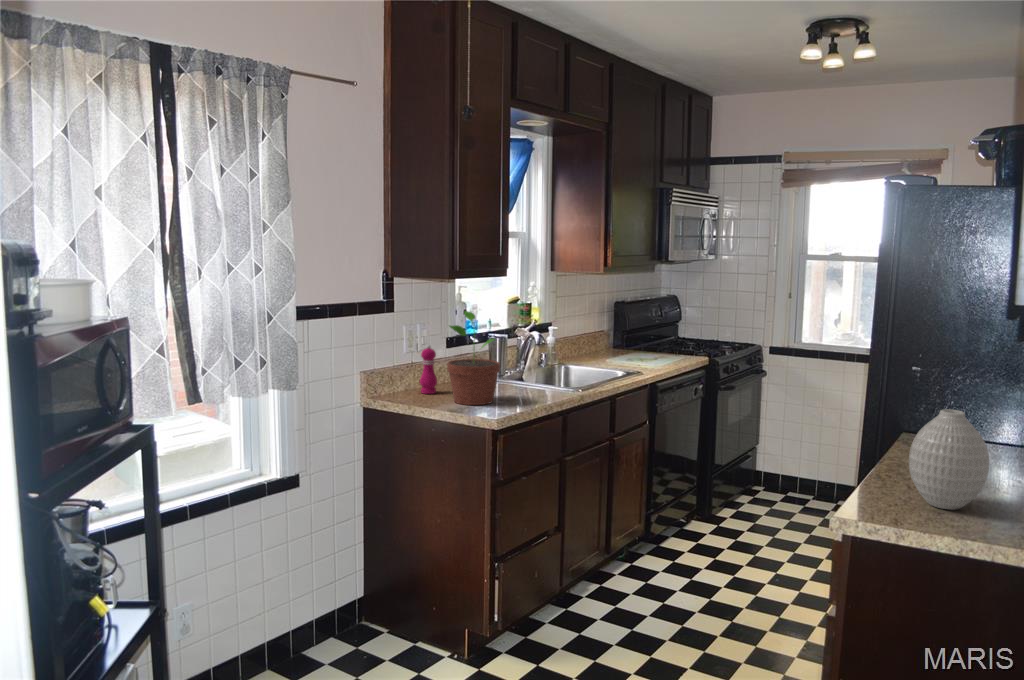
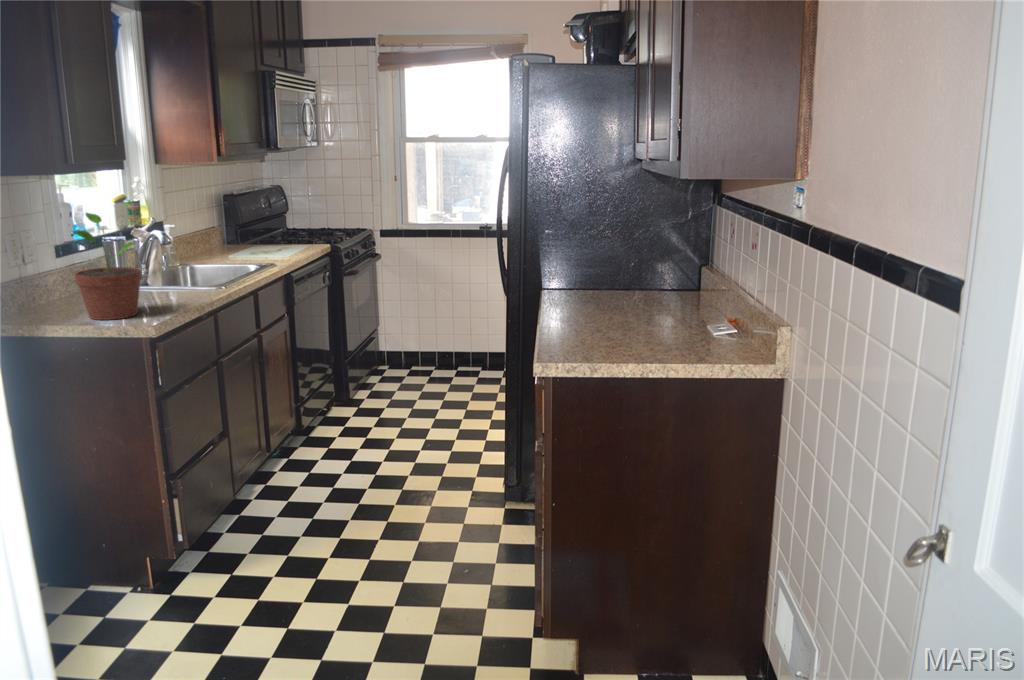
pepper mill: present [420,345,437,394] -> none [31,256,58,314]
vase: present [909,409,989,510] -> none [571,268,627,347]

